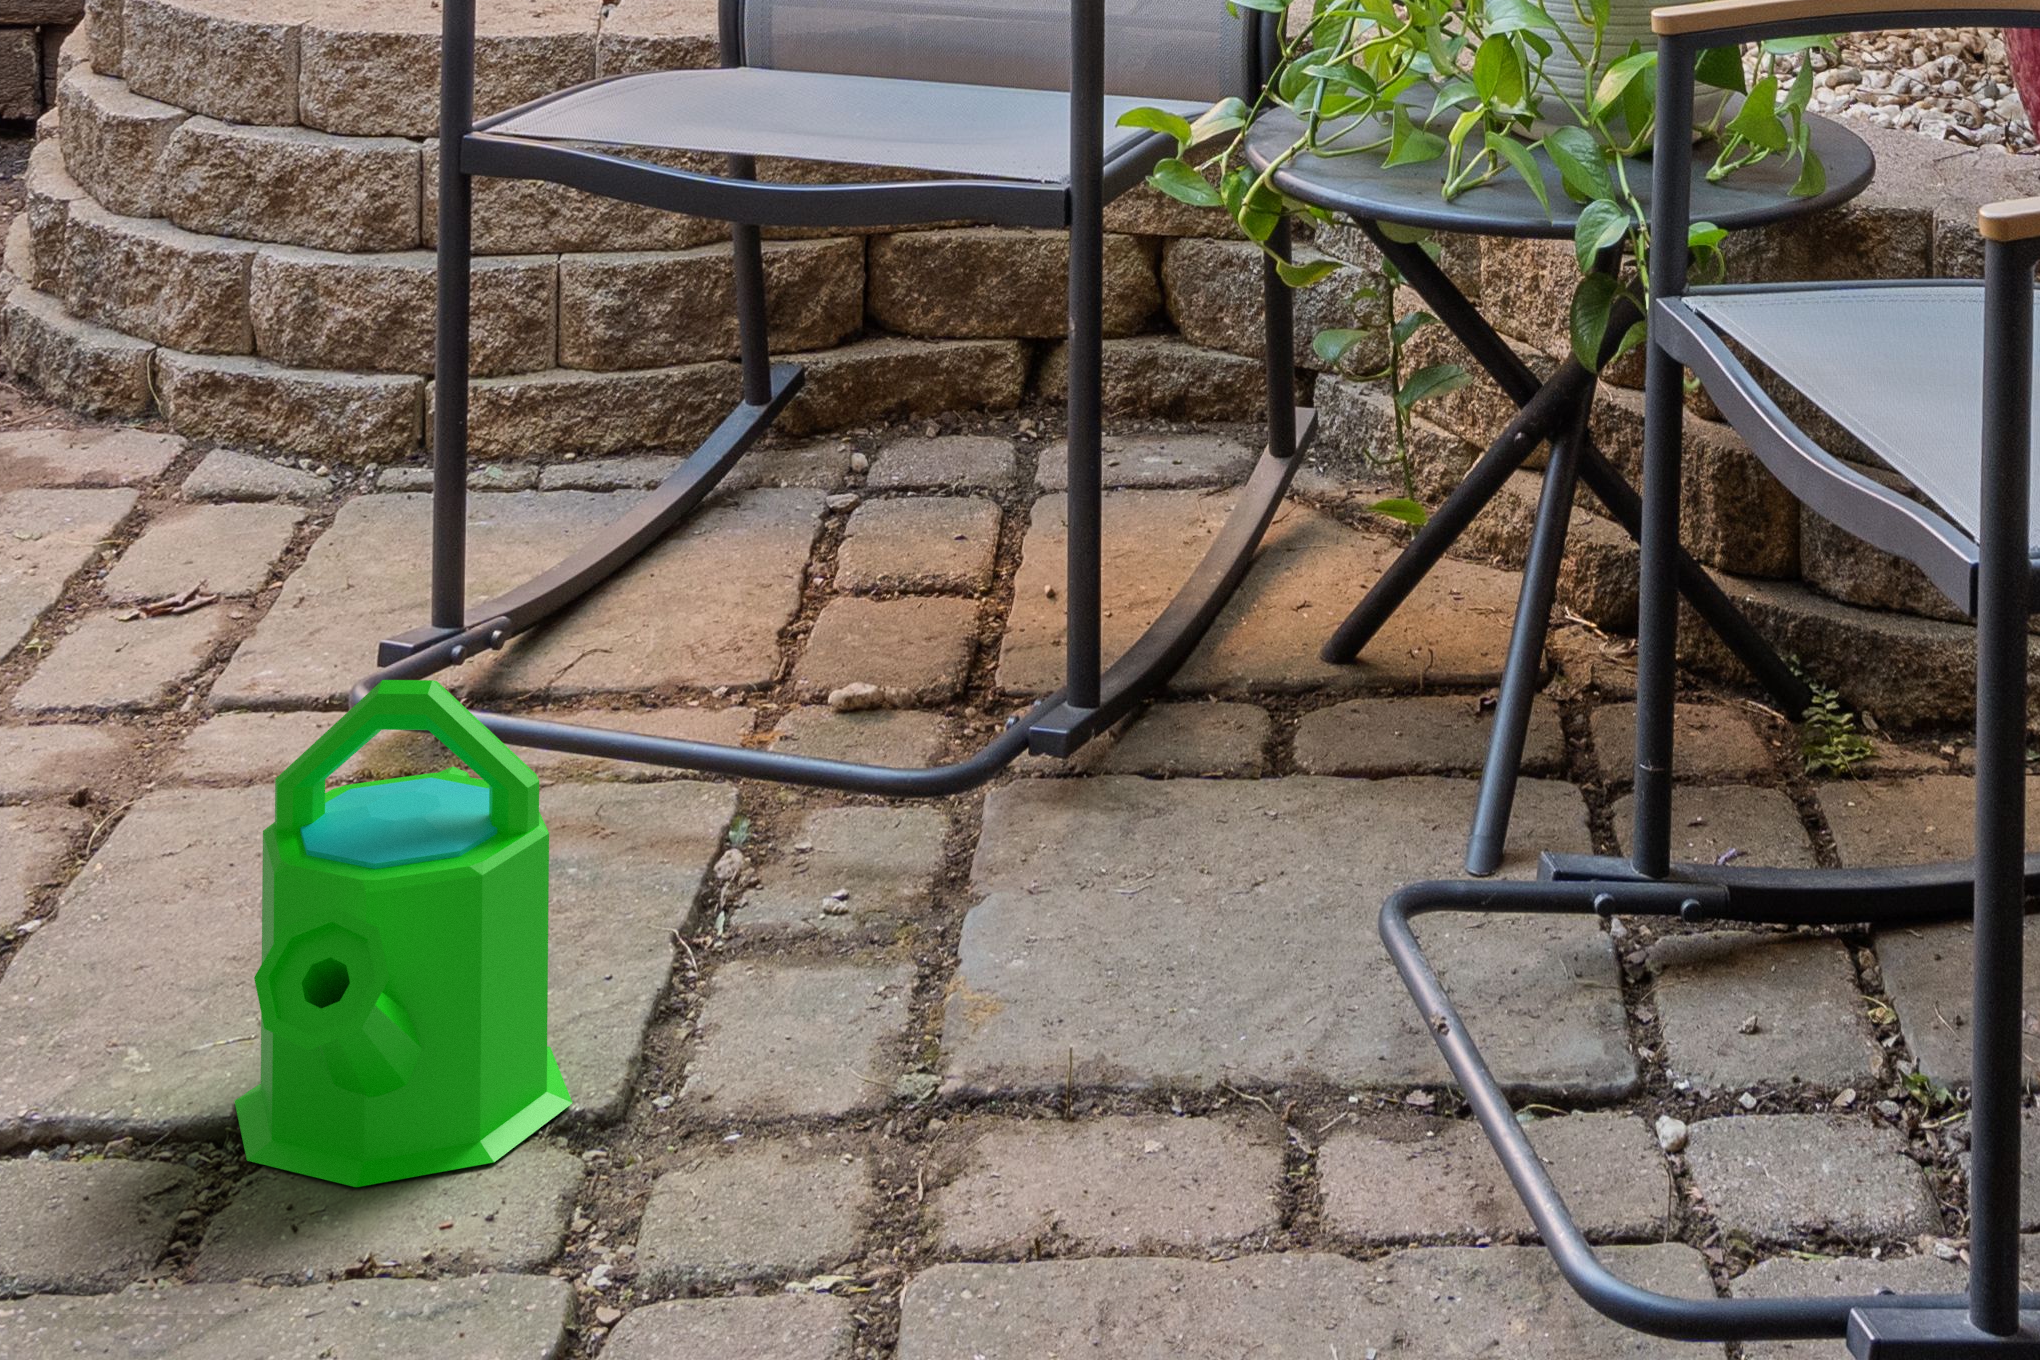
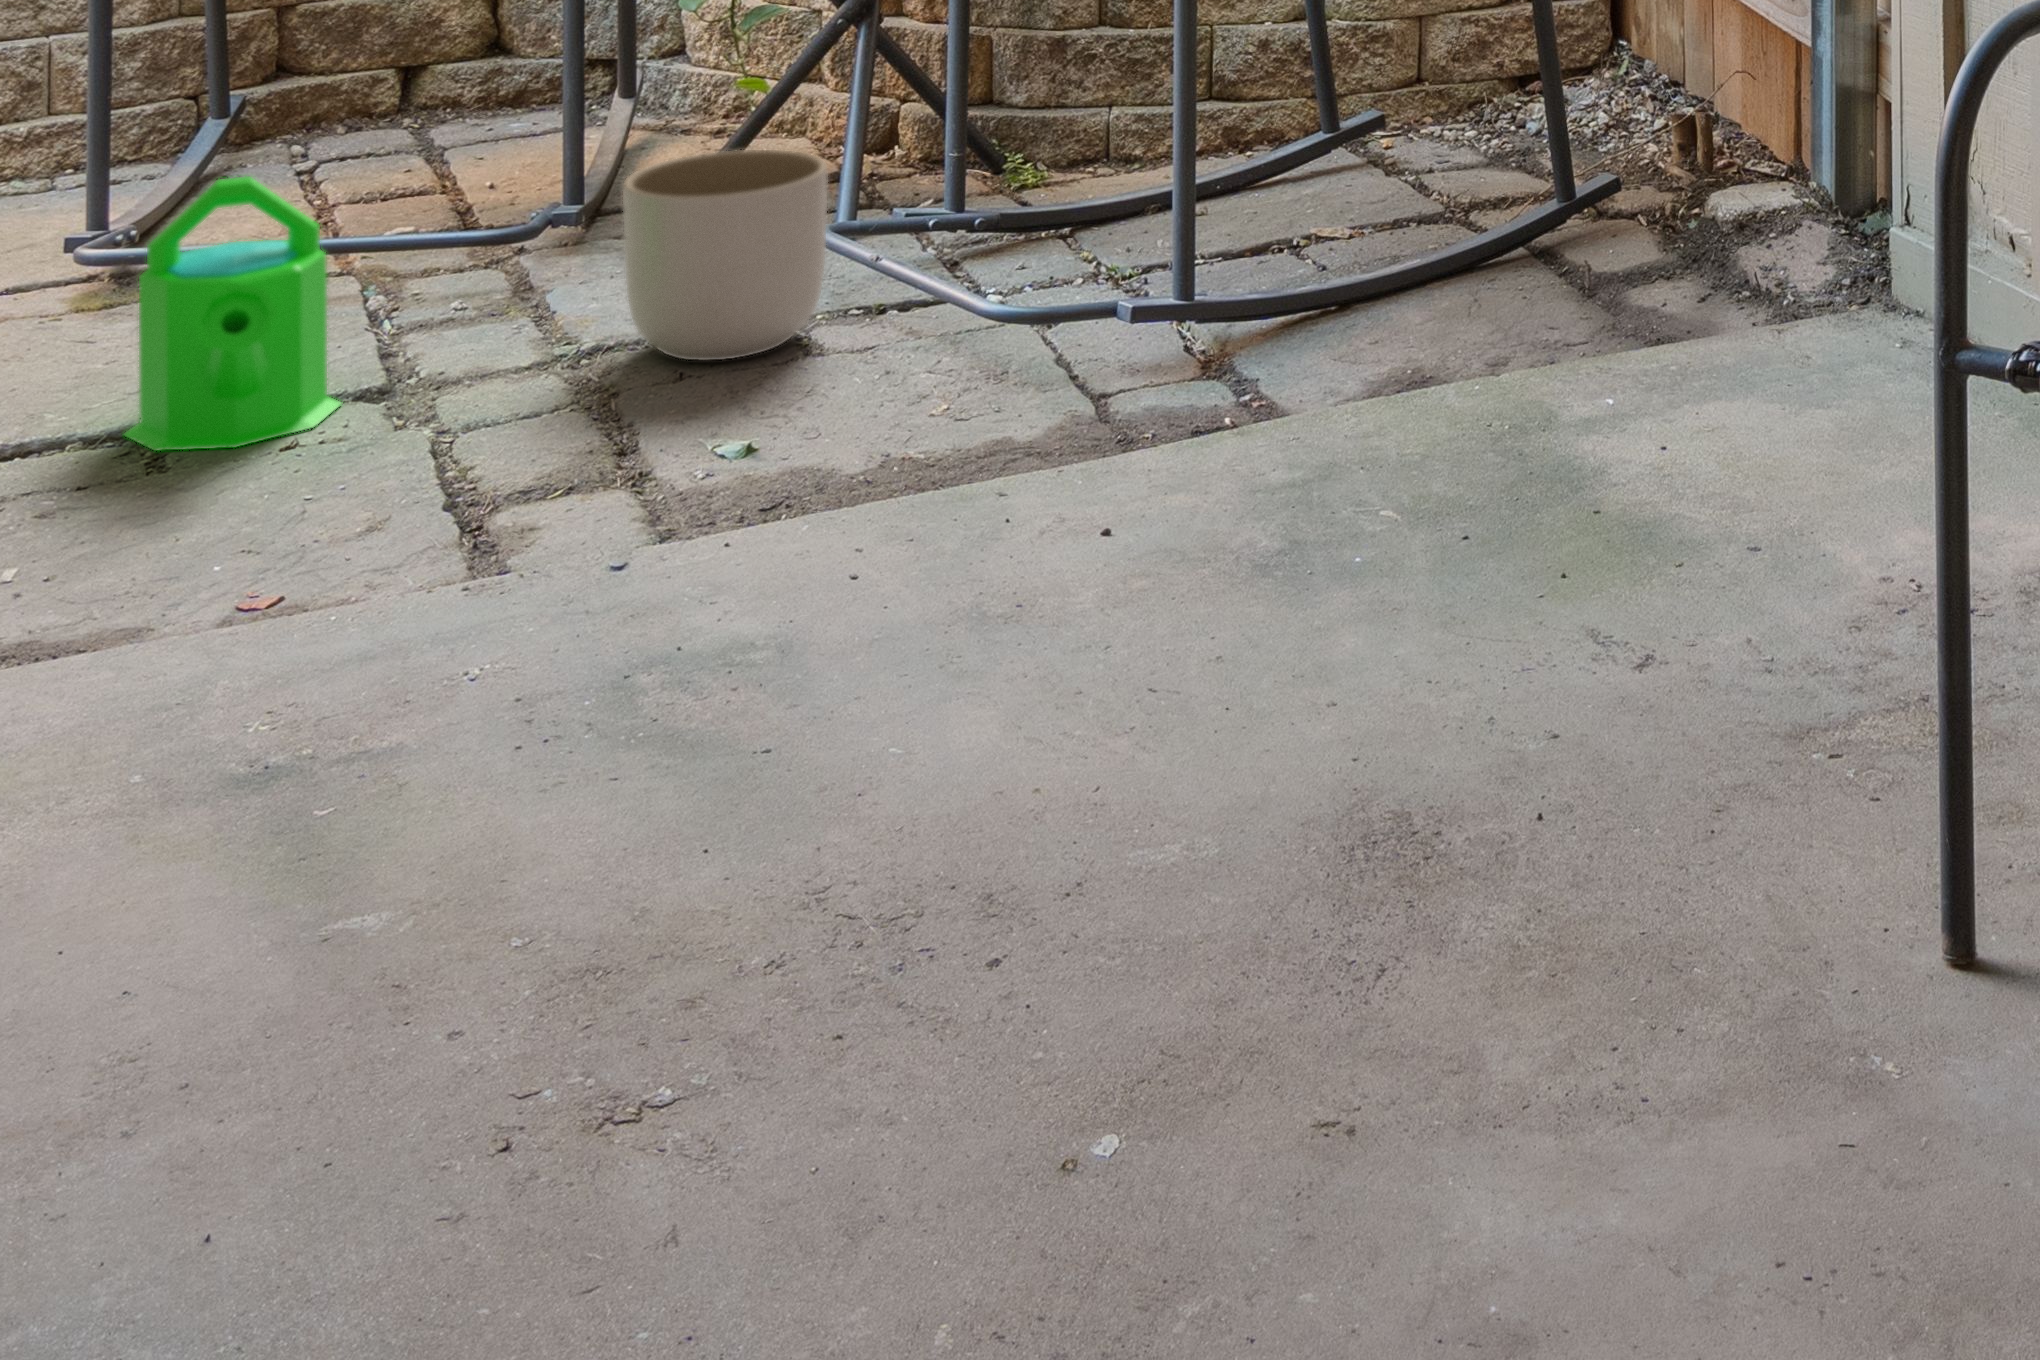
planter: none [1040,712,1392,1145] -> present [623,150,827,360]

